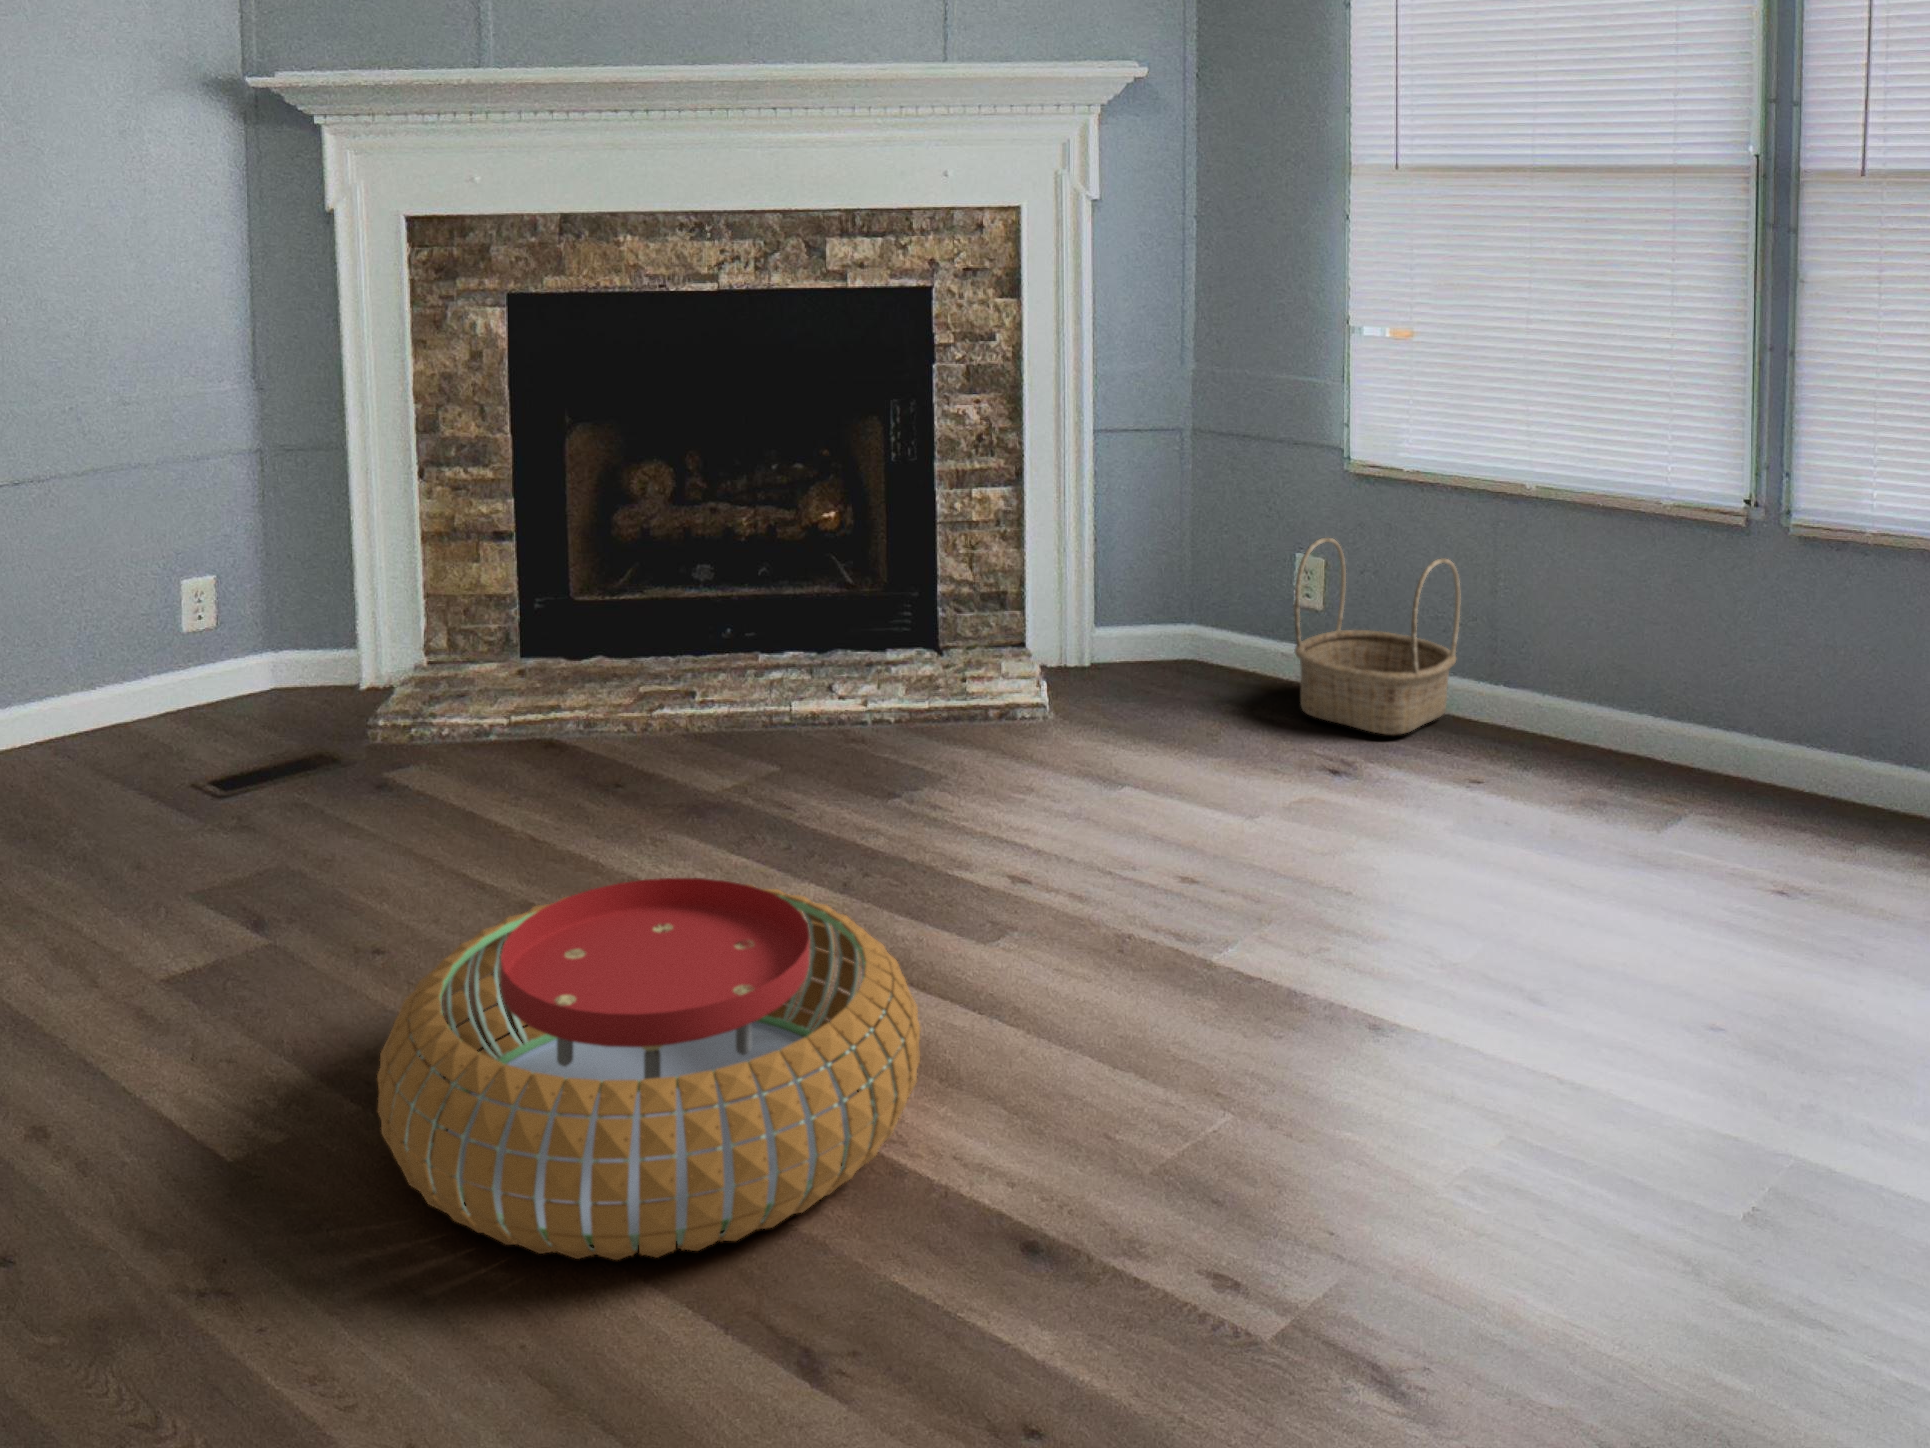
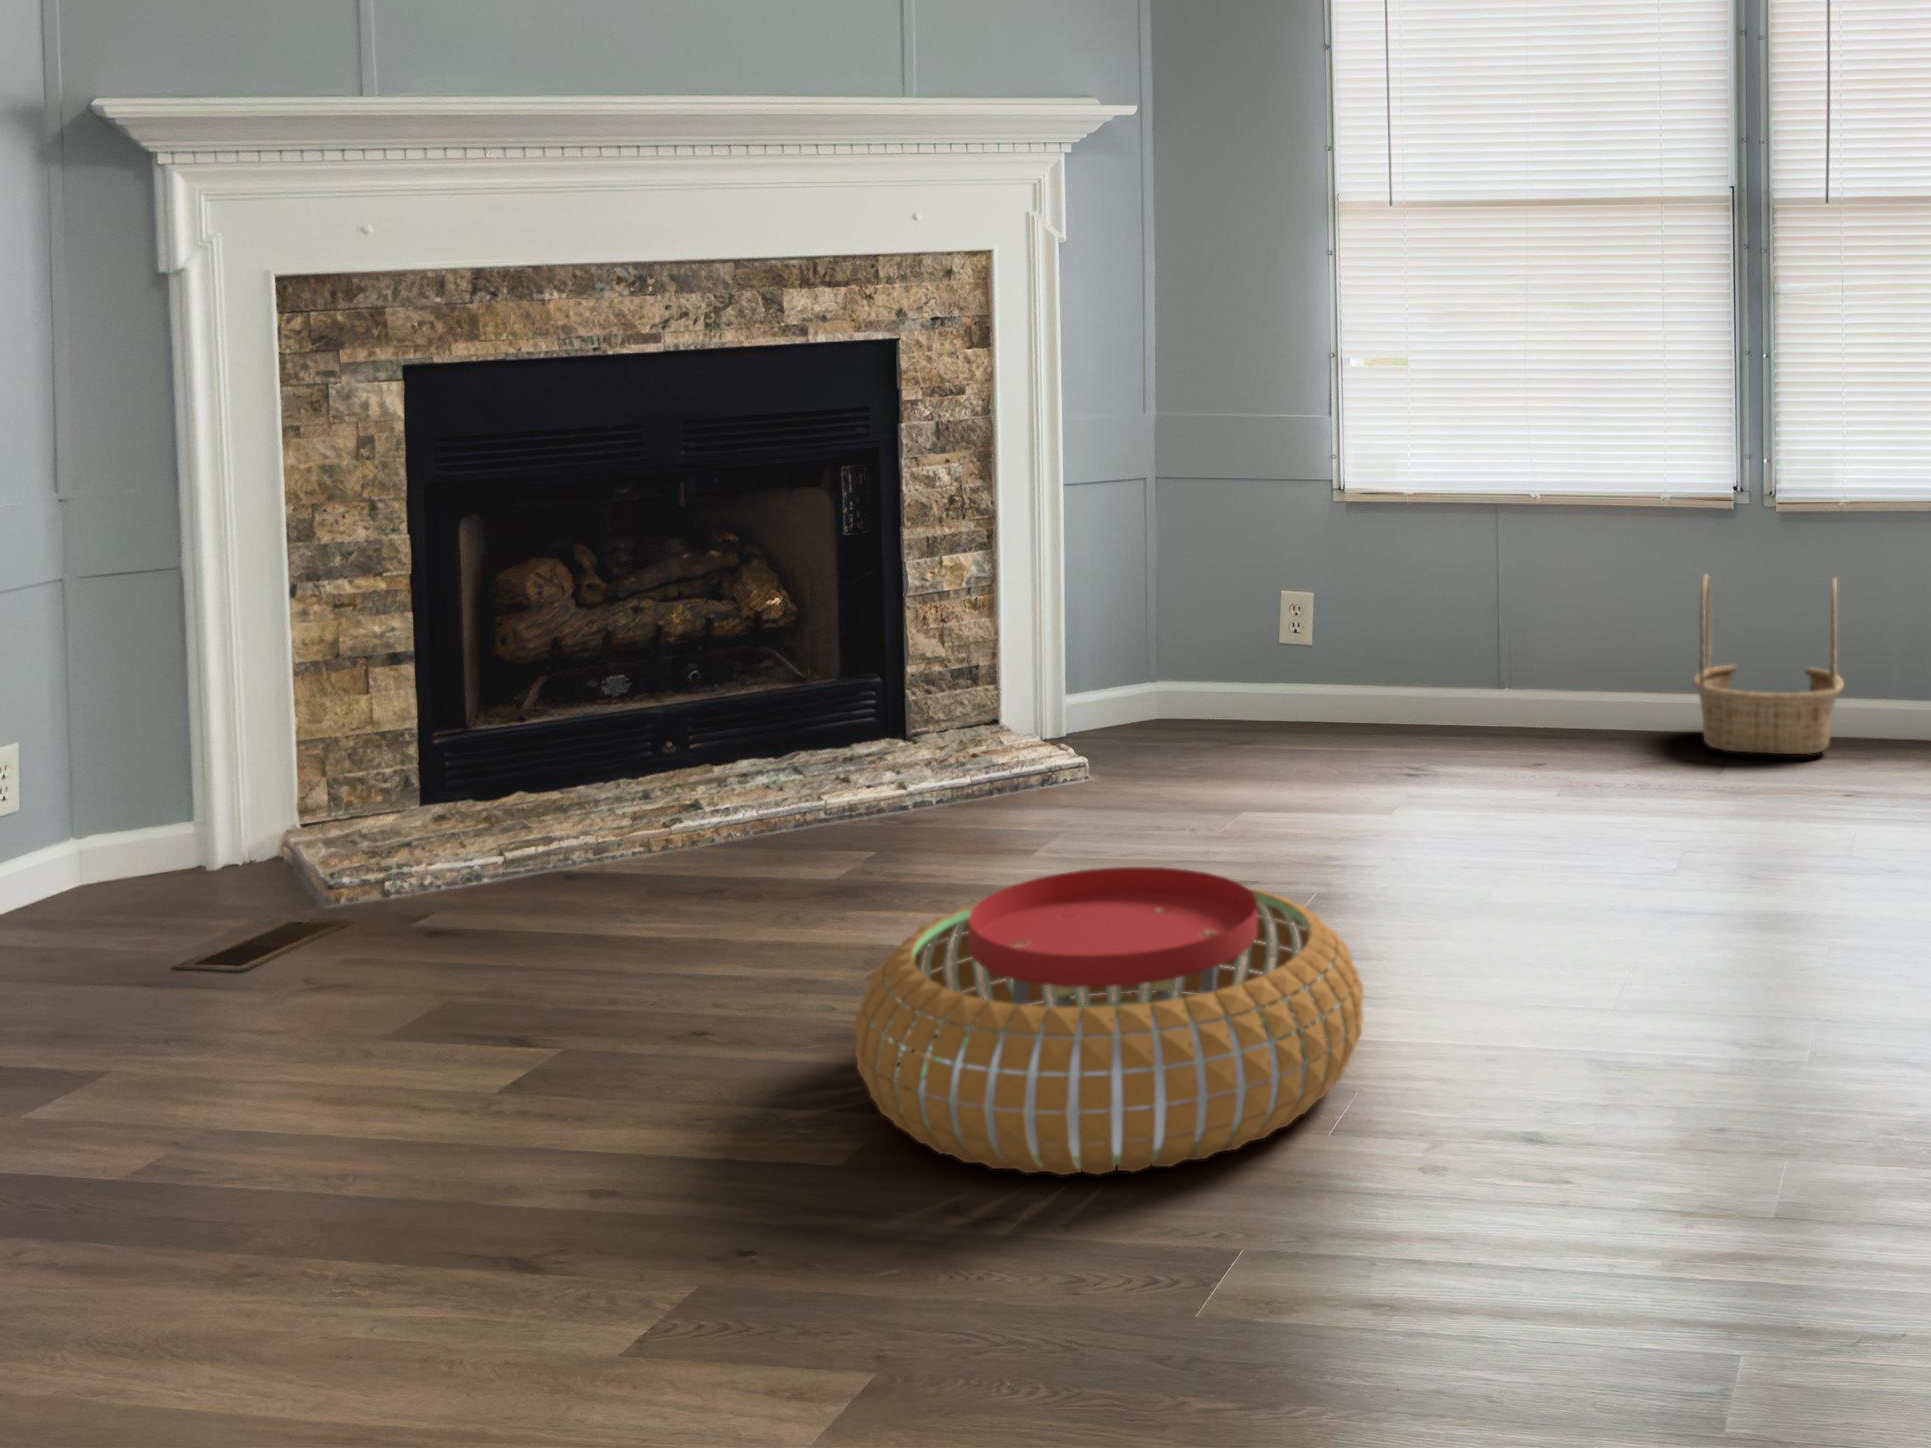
basket: present [1294,538,1460,734] -> present [1693,574,1844,754]

